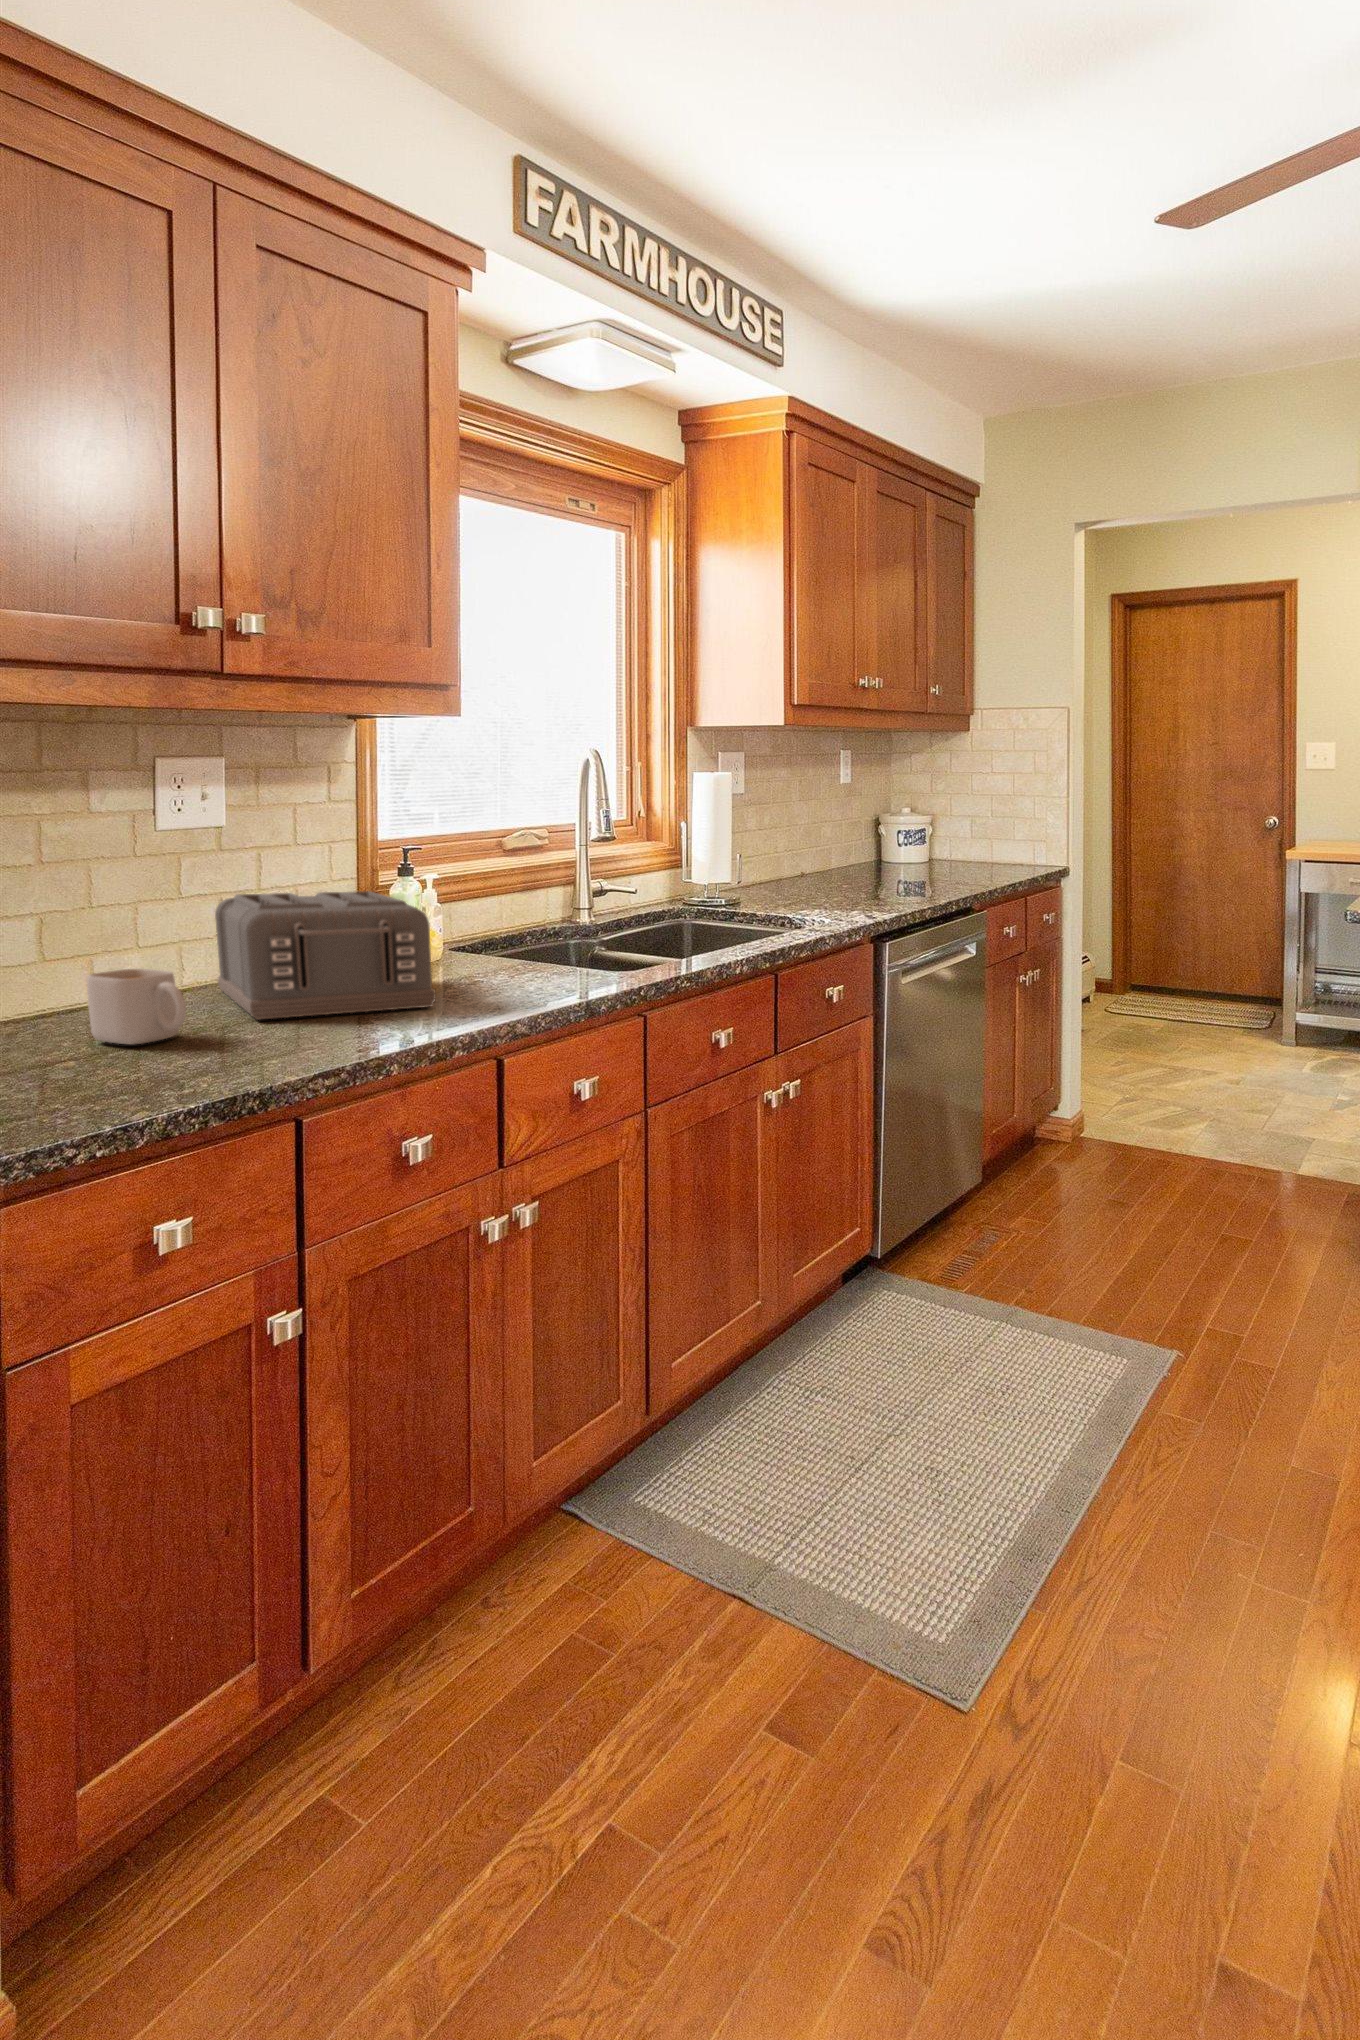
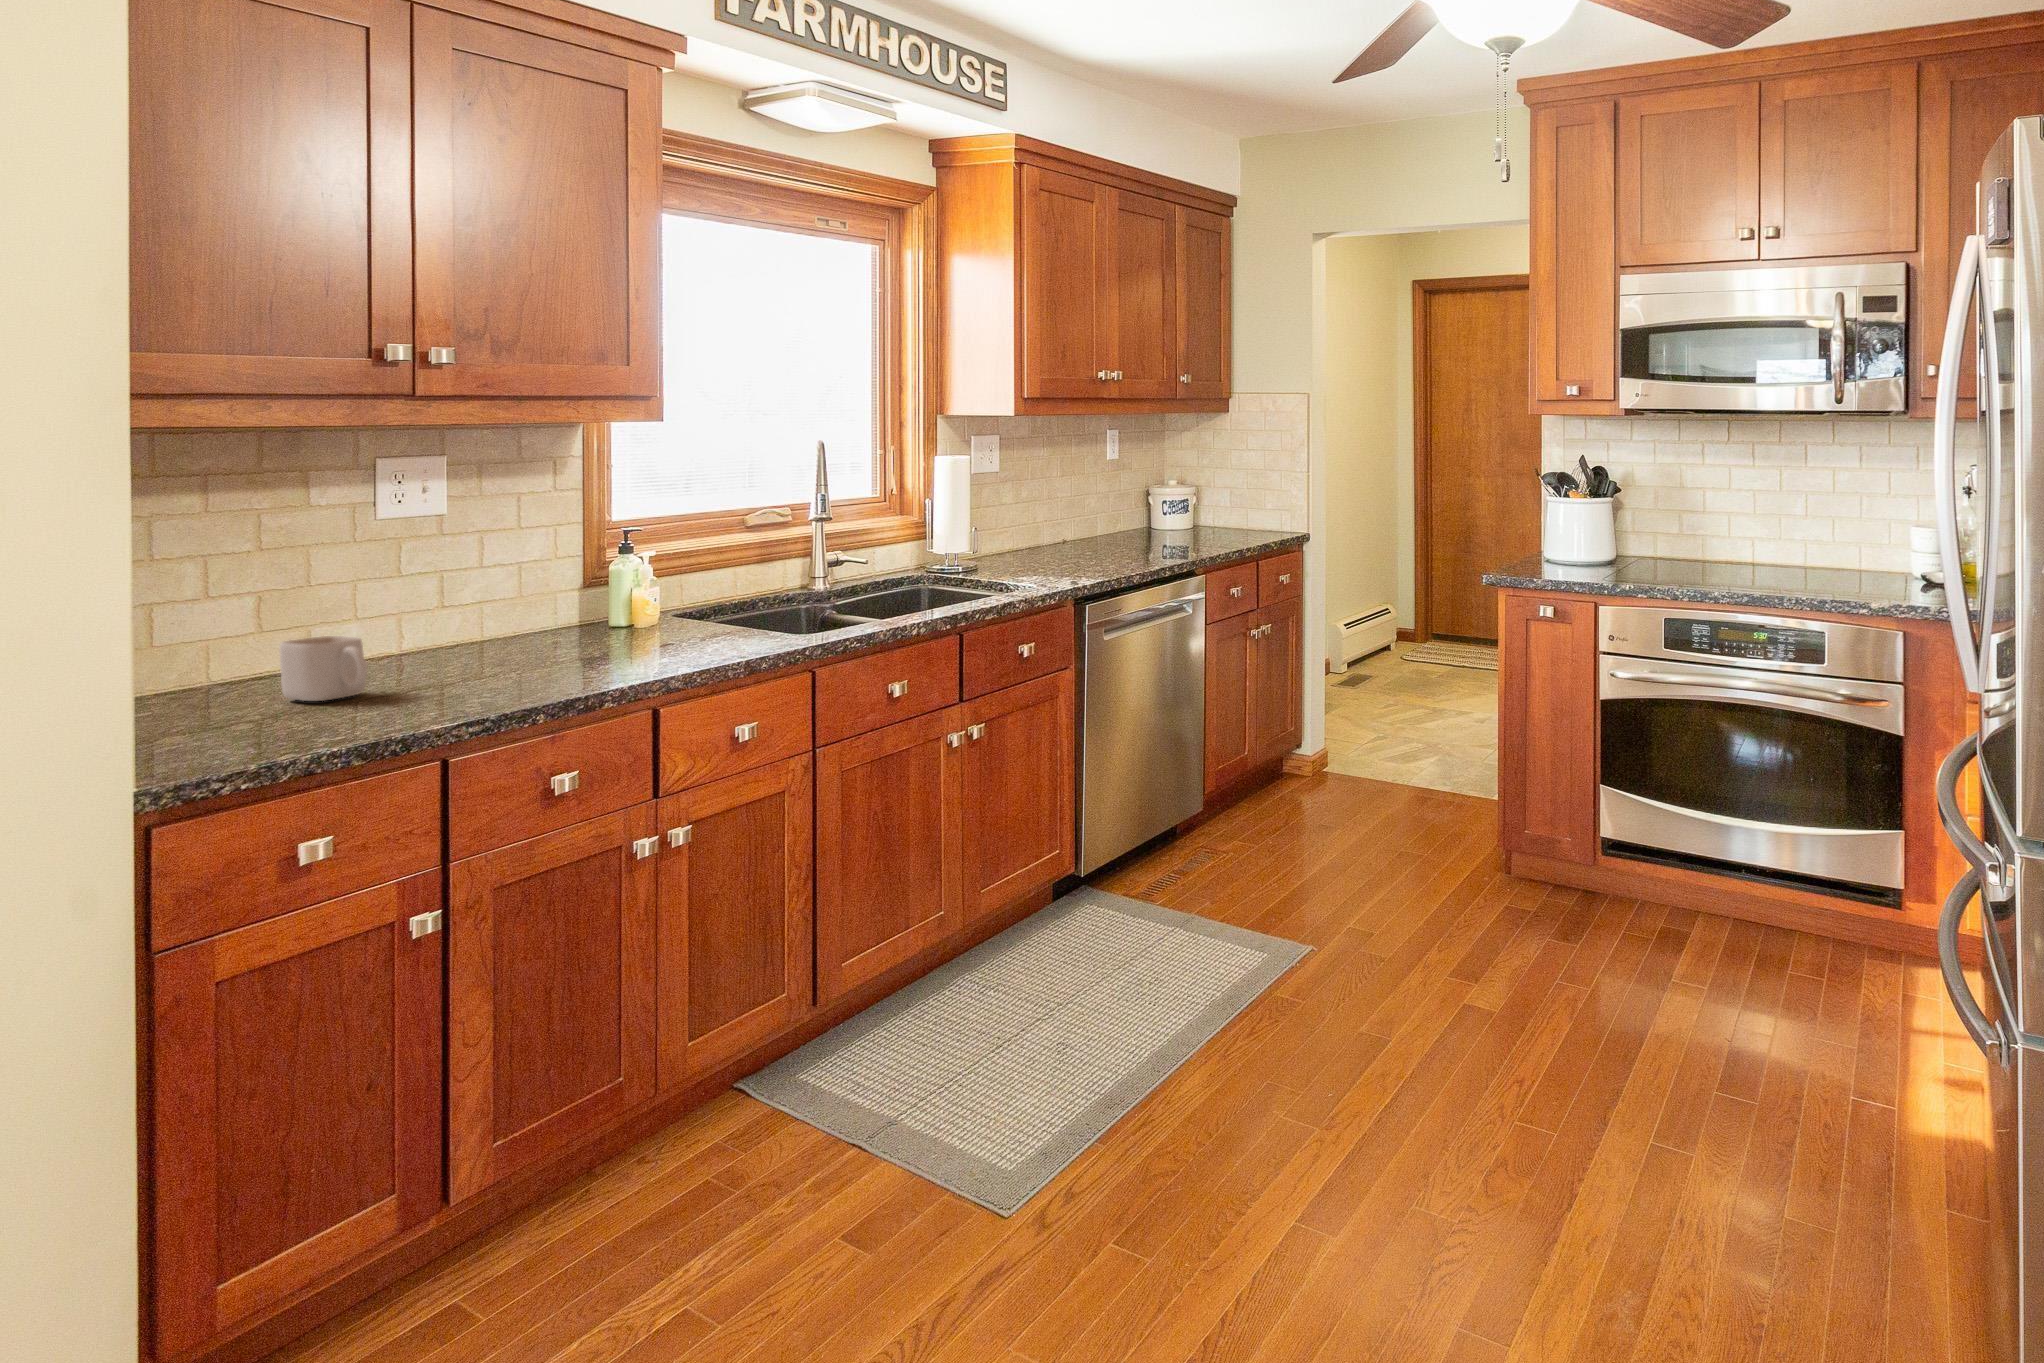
toaster: present [215,891,436,1020] -> none [428,565,621,679]

